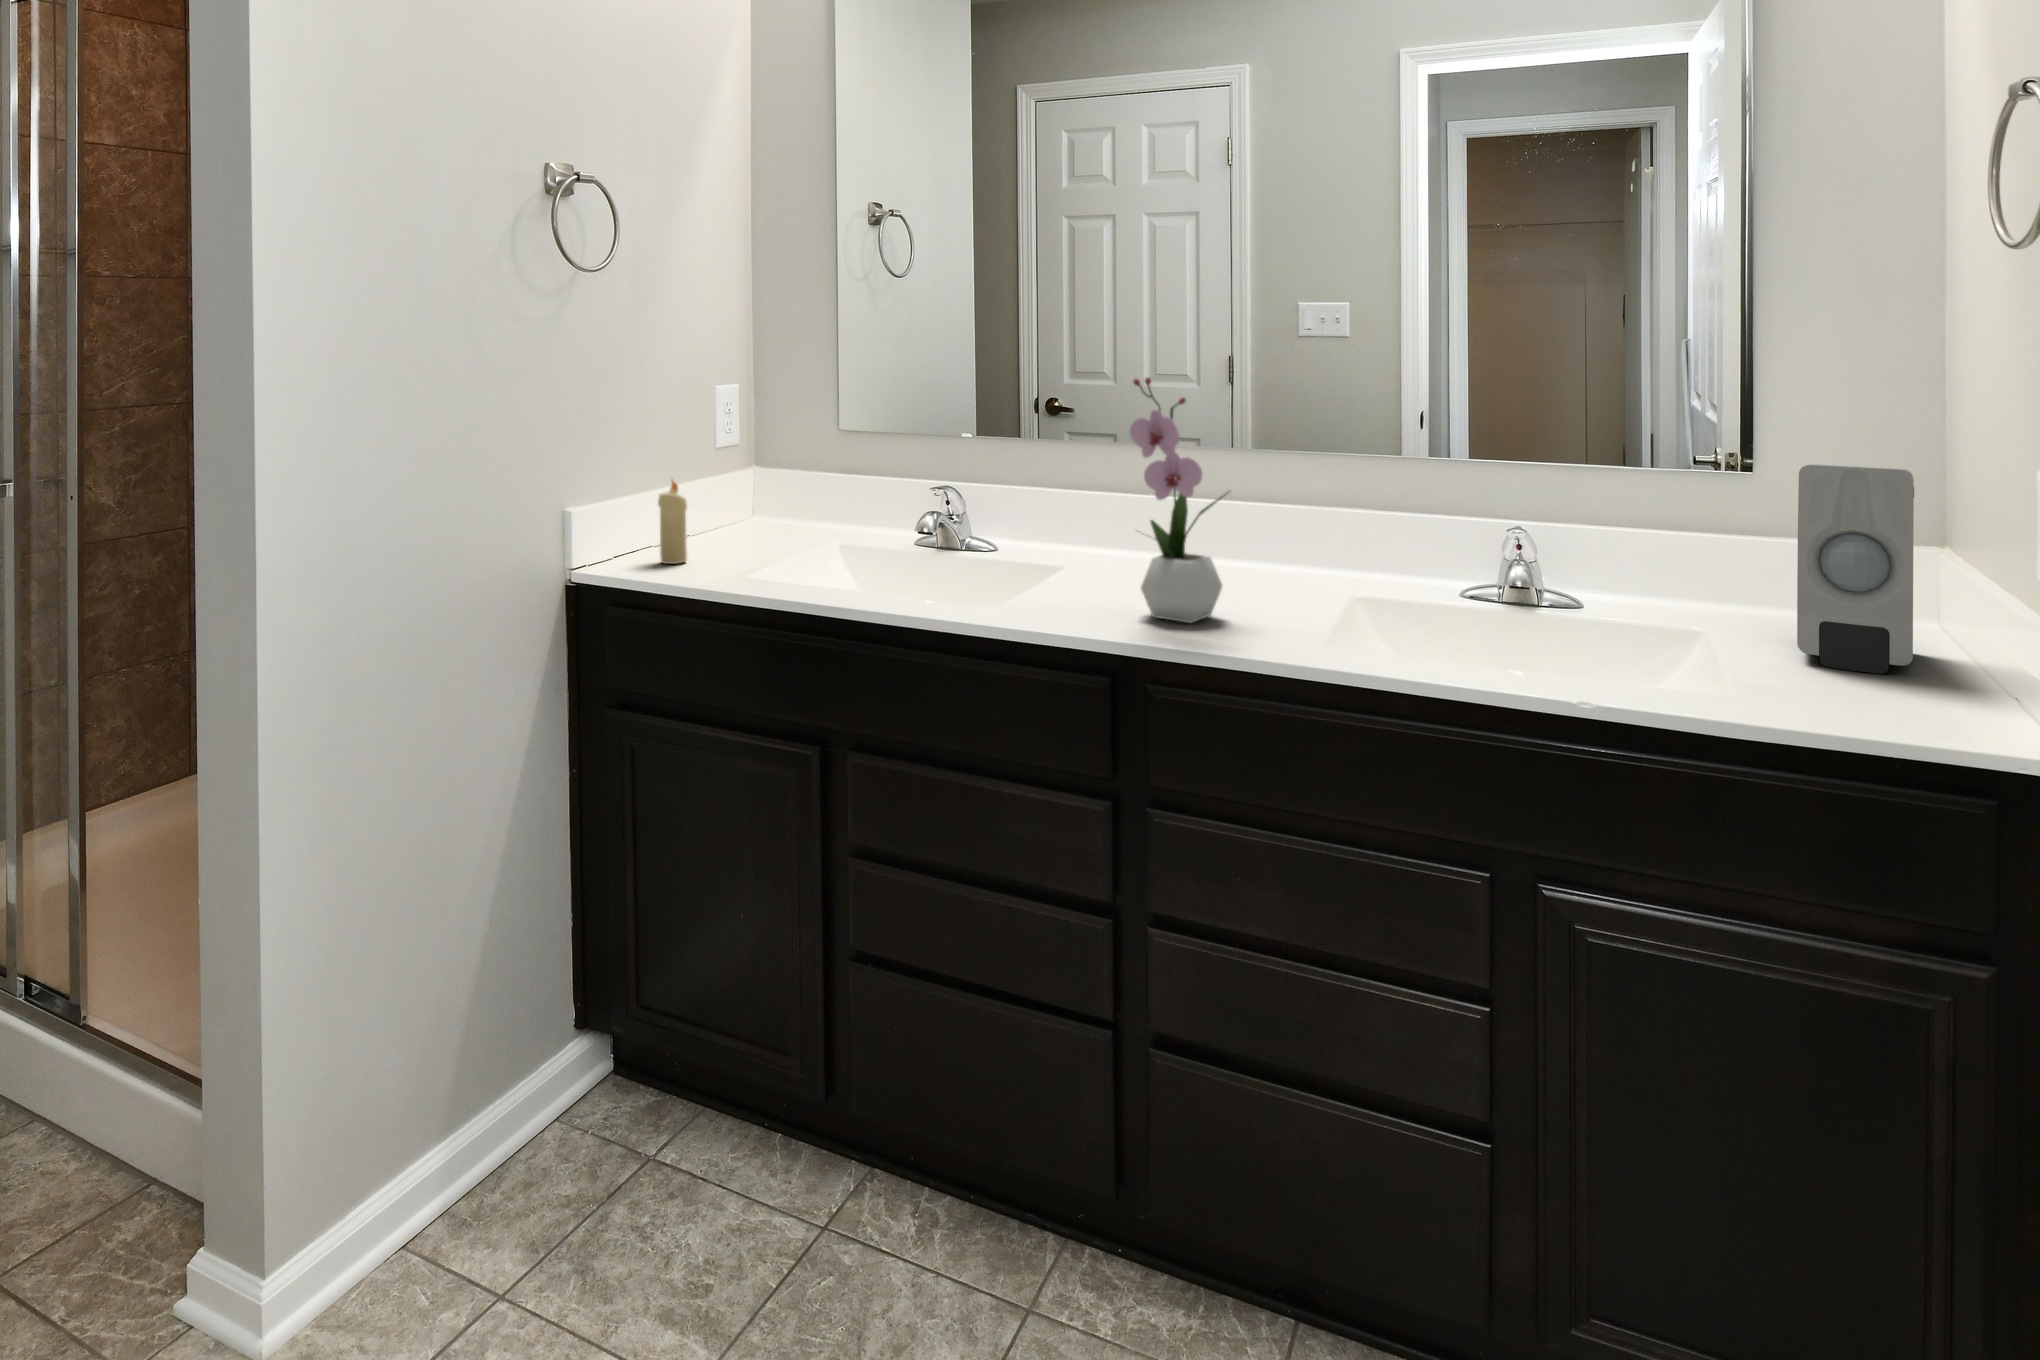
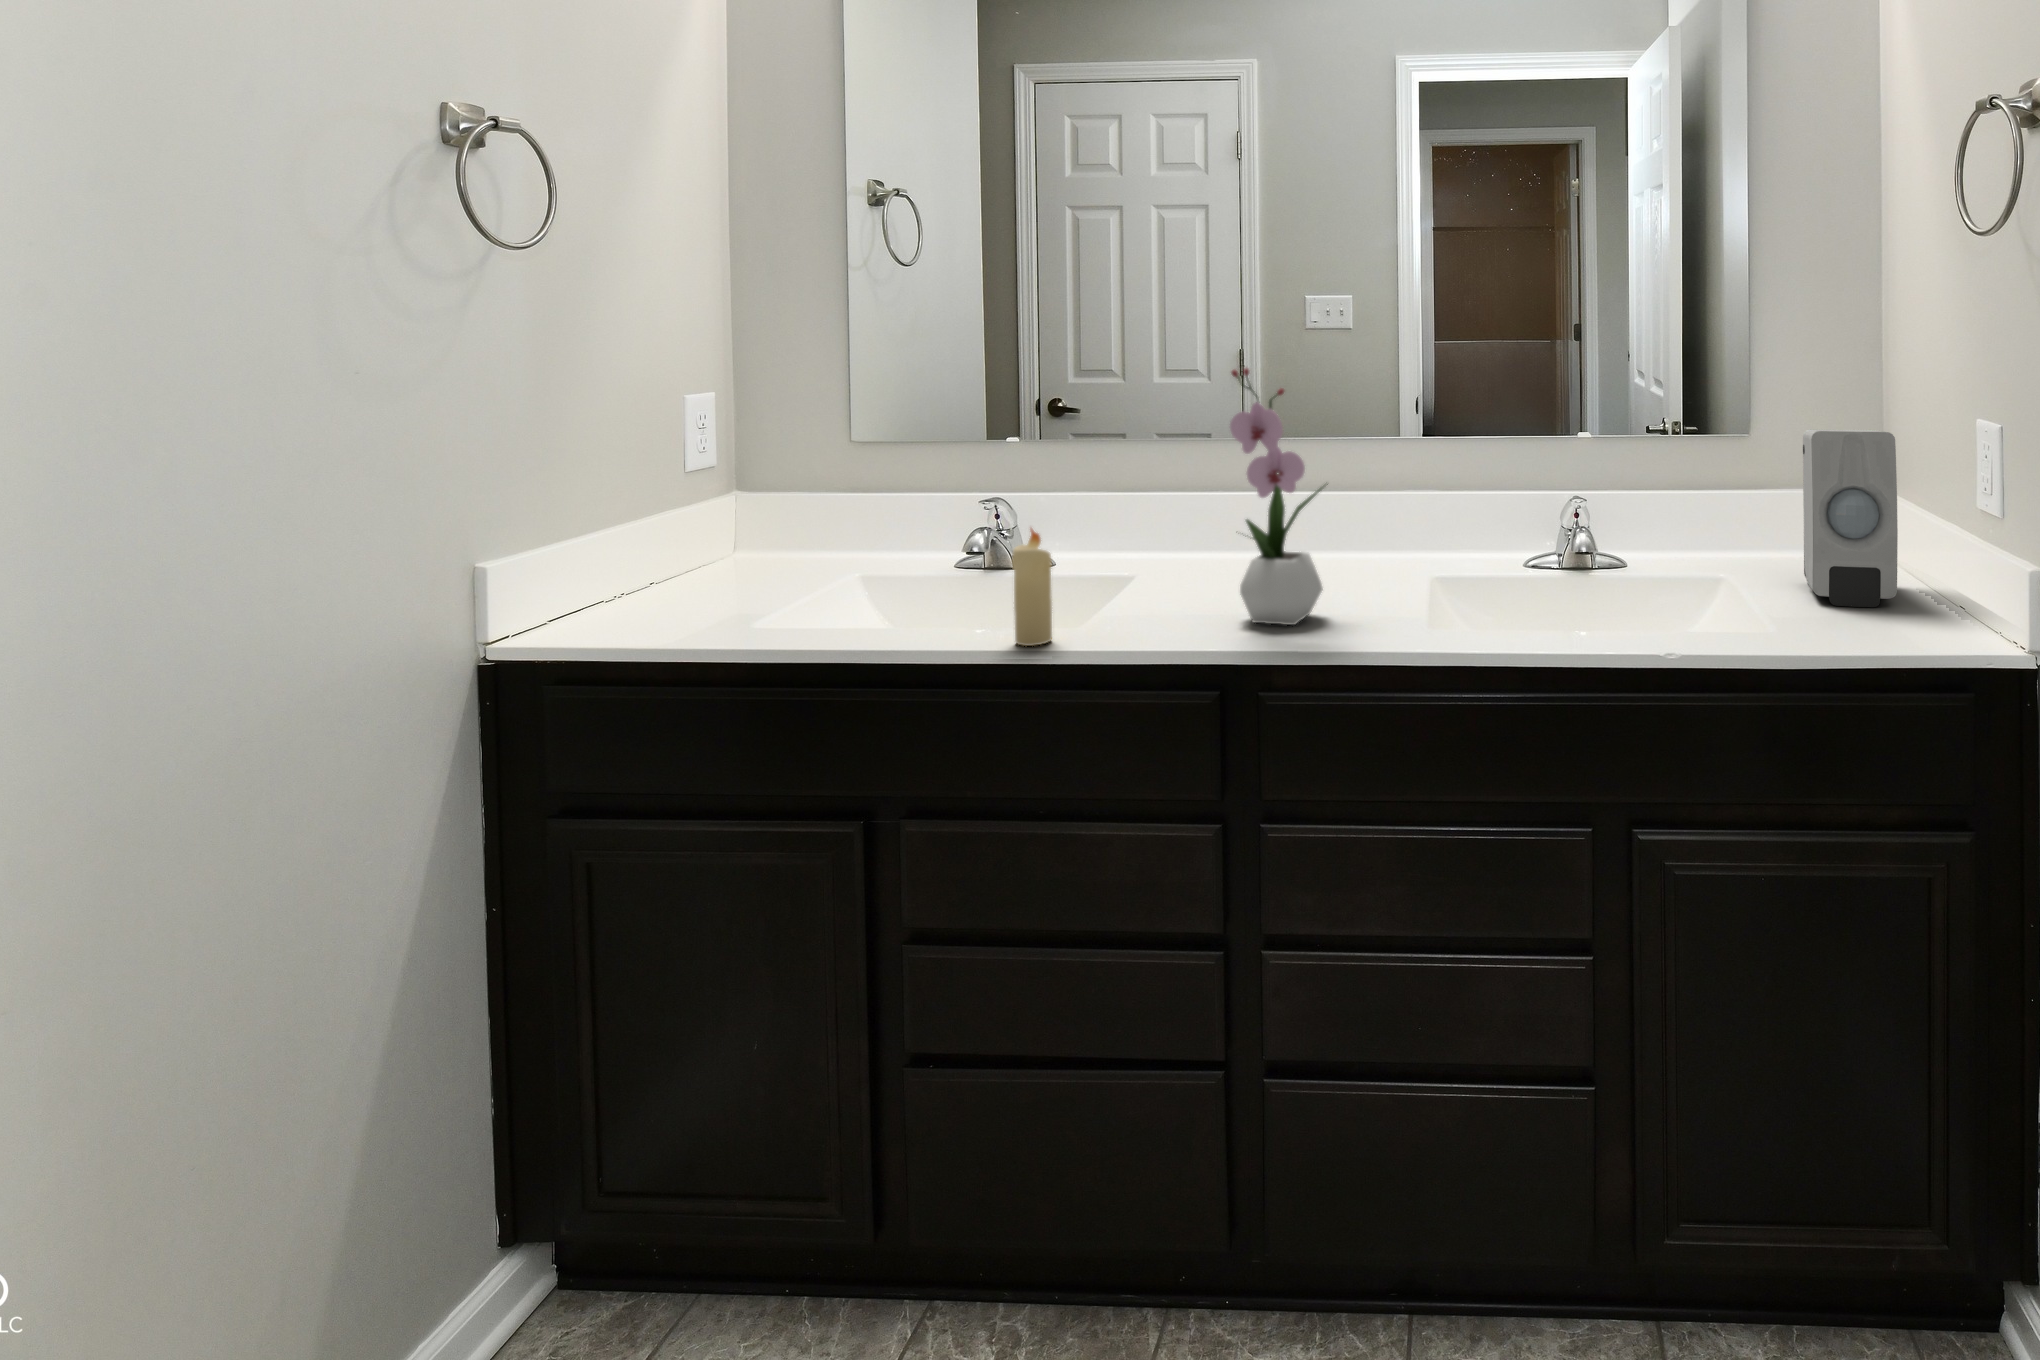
candle: present [658,481,687,564] -> present [1011,529,1052,646]

